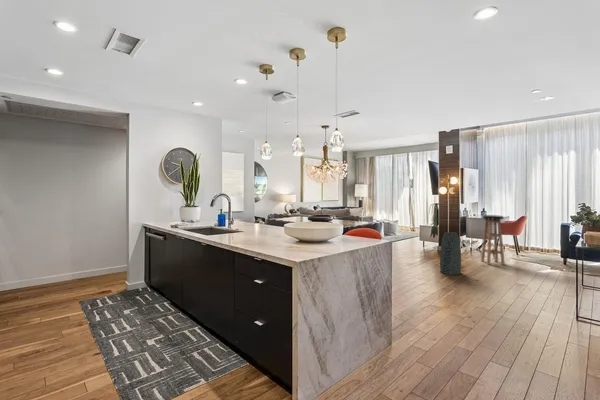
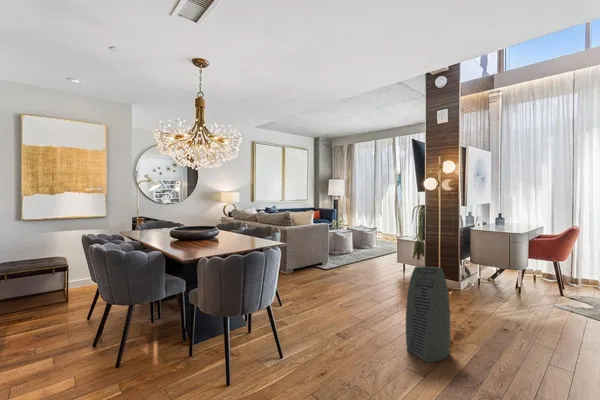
bar stool: present [481,215,504,265] -> none [495,228,543,327]

